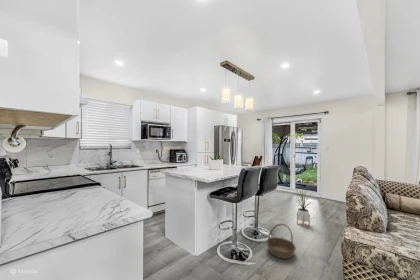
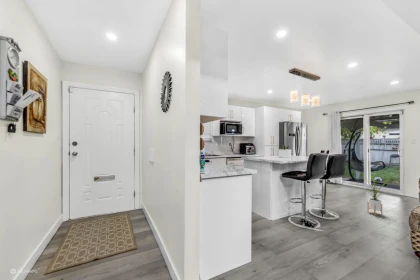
basket: present [266,224,296,259] -> none [333,204,362,232]

